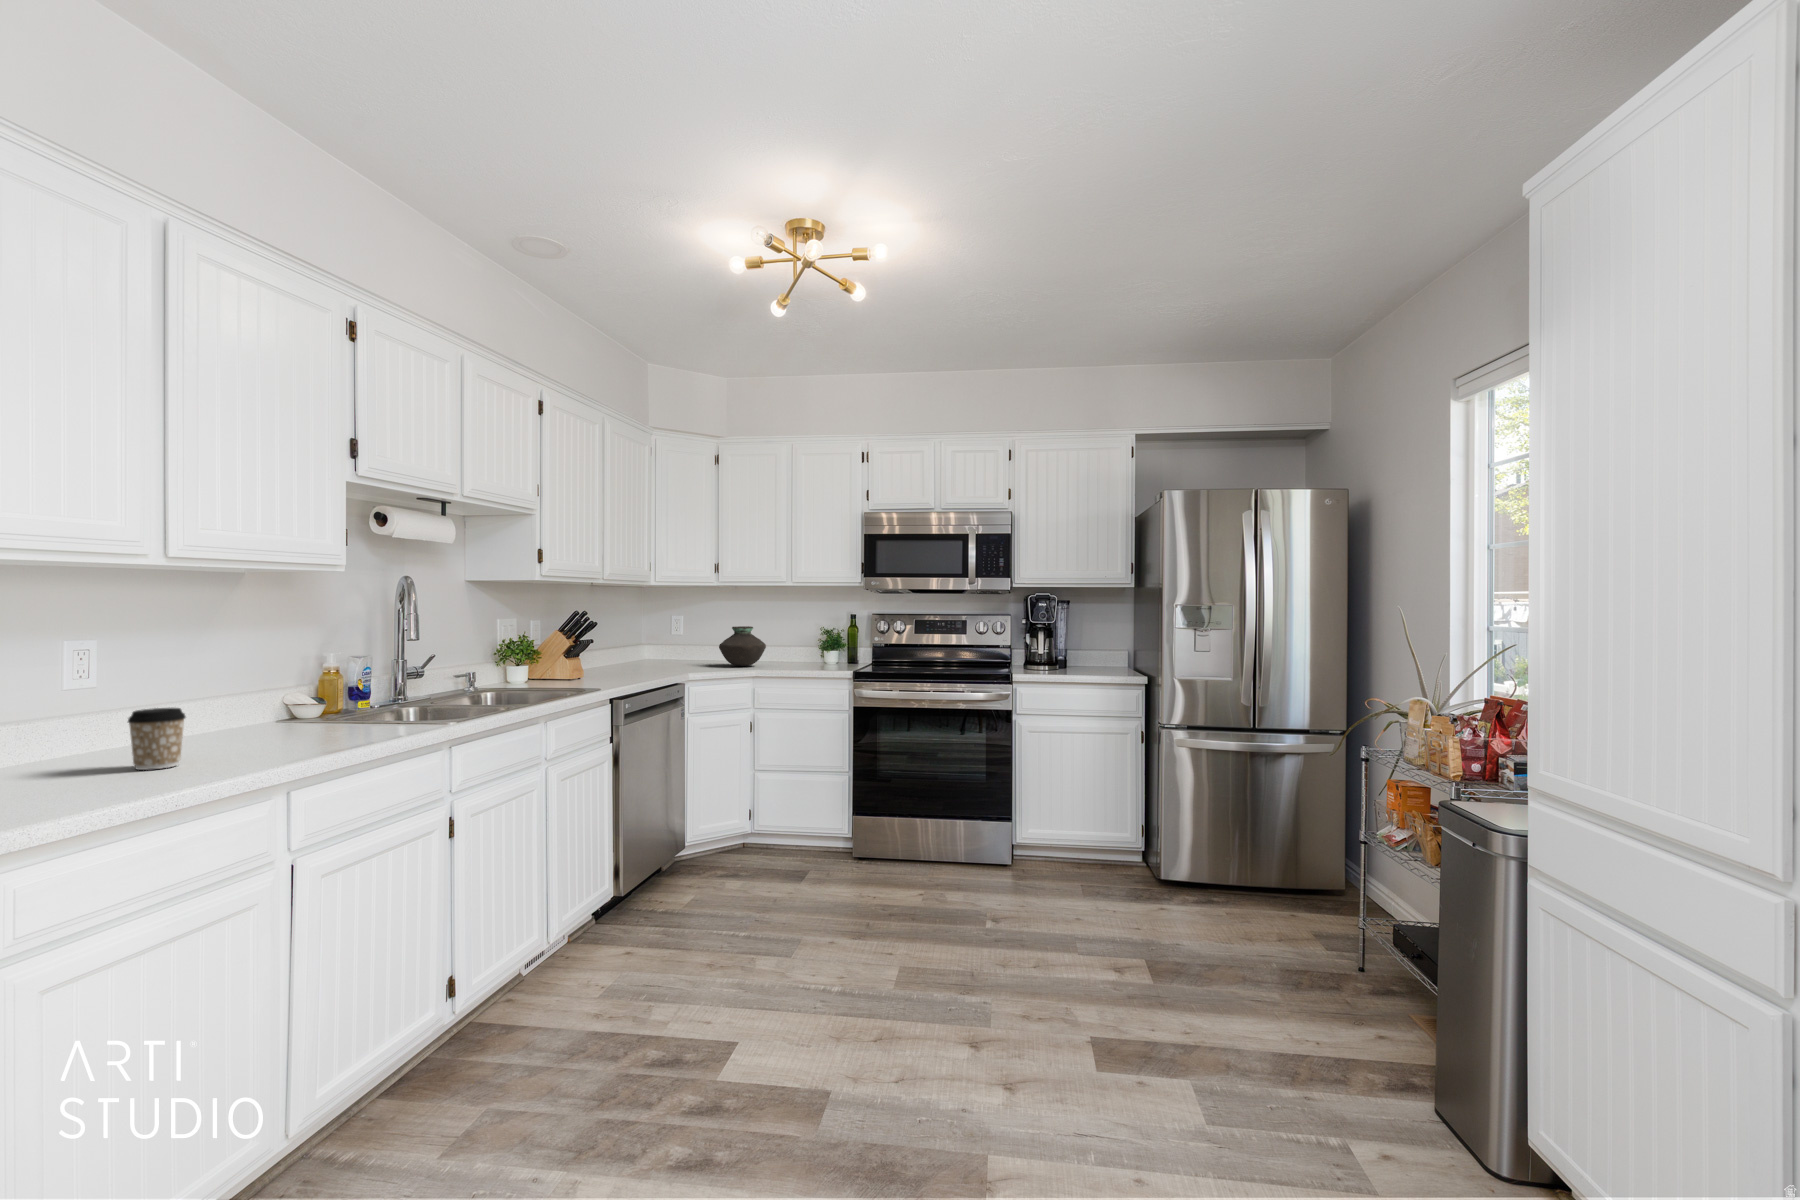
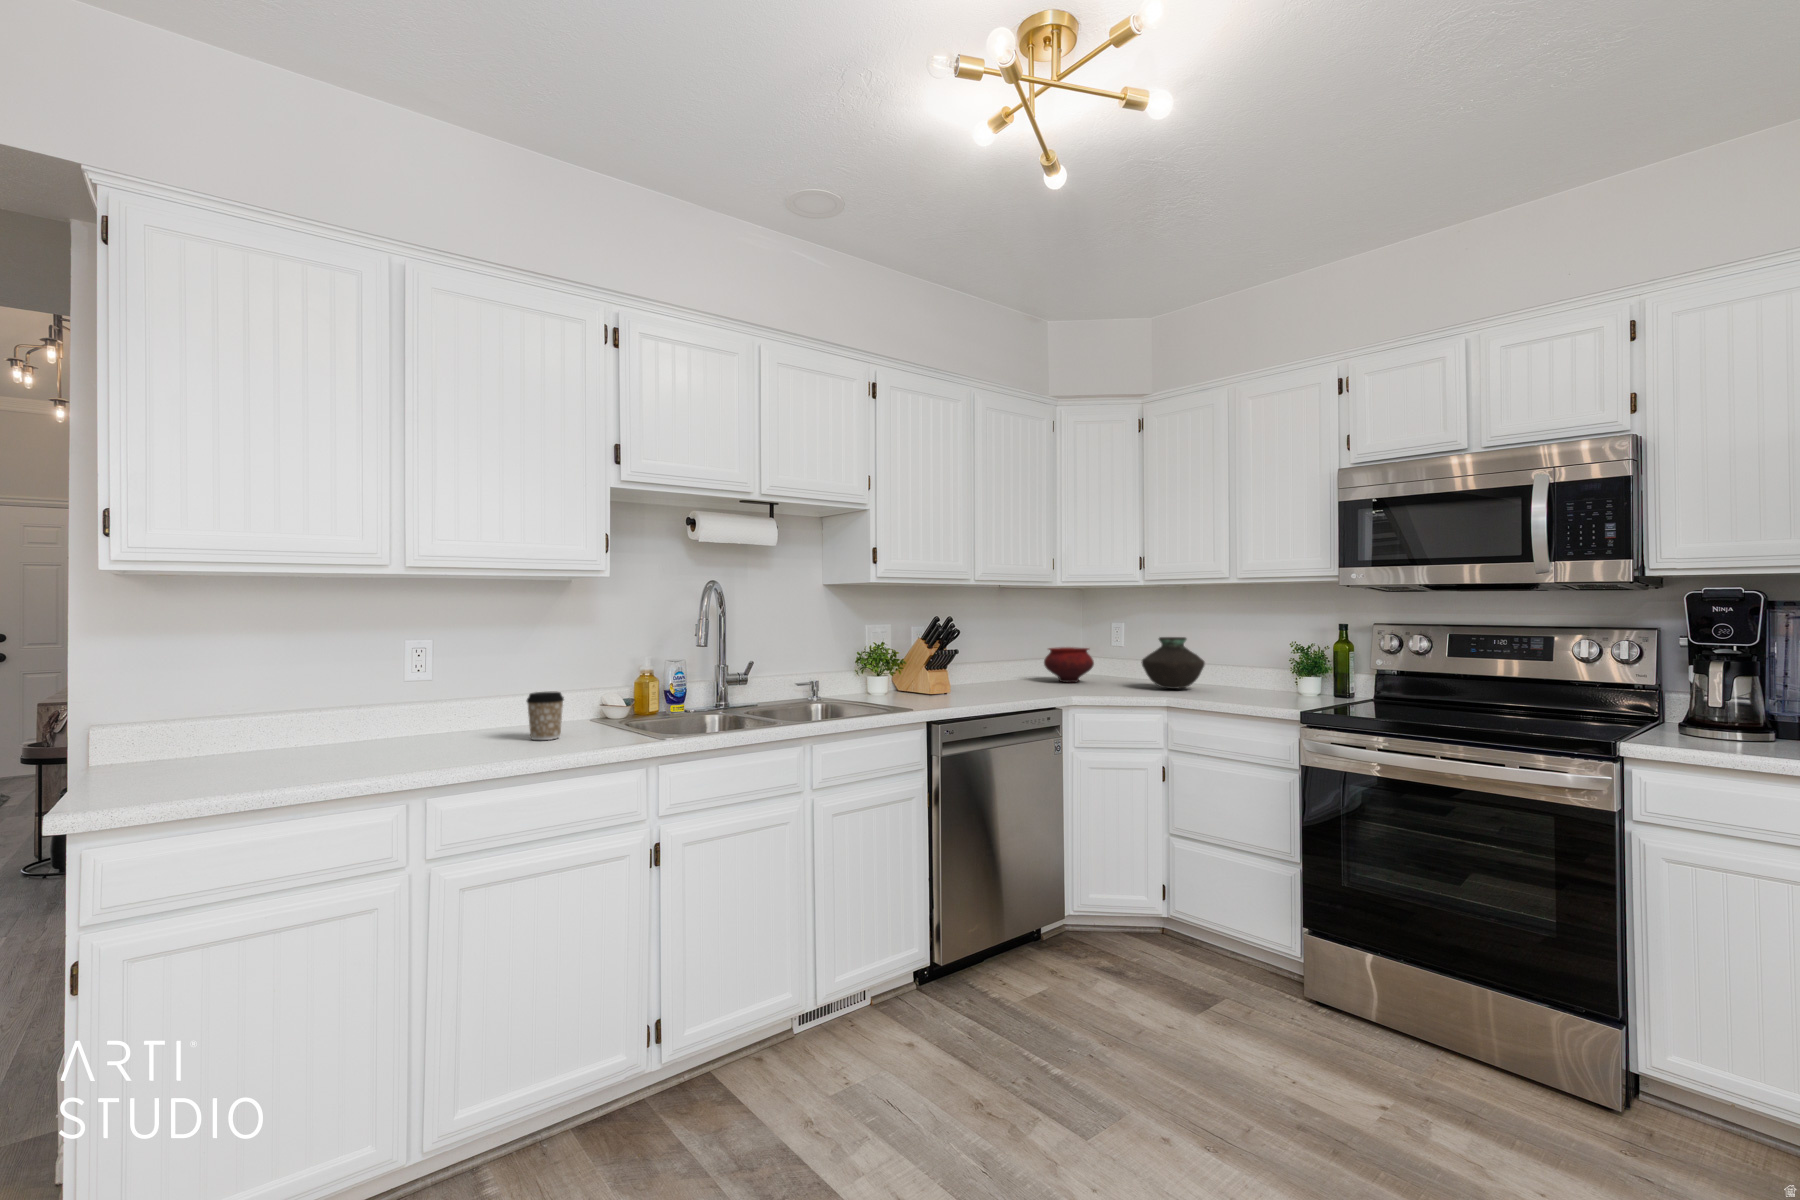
bowl: none [633,637,676,666] -> present [1044,647,1094,682]
coffee cup: present [128,708,185,770] -> present [527,692,564,740]

